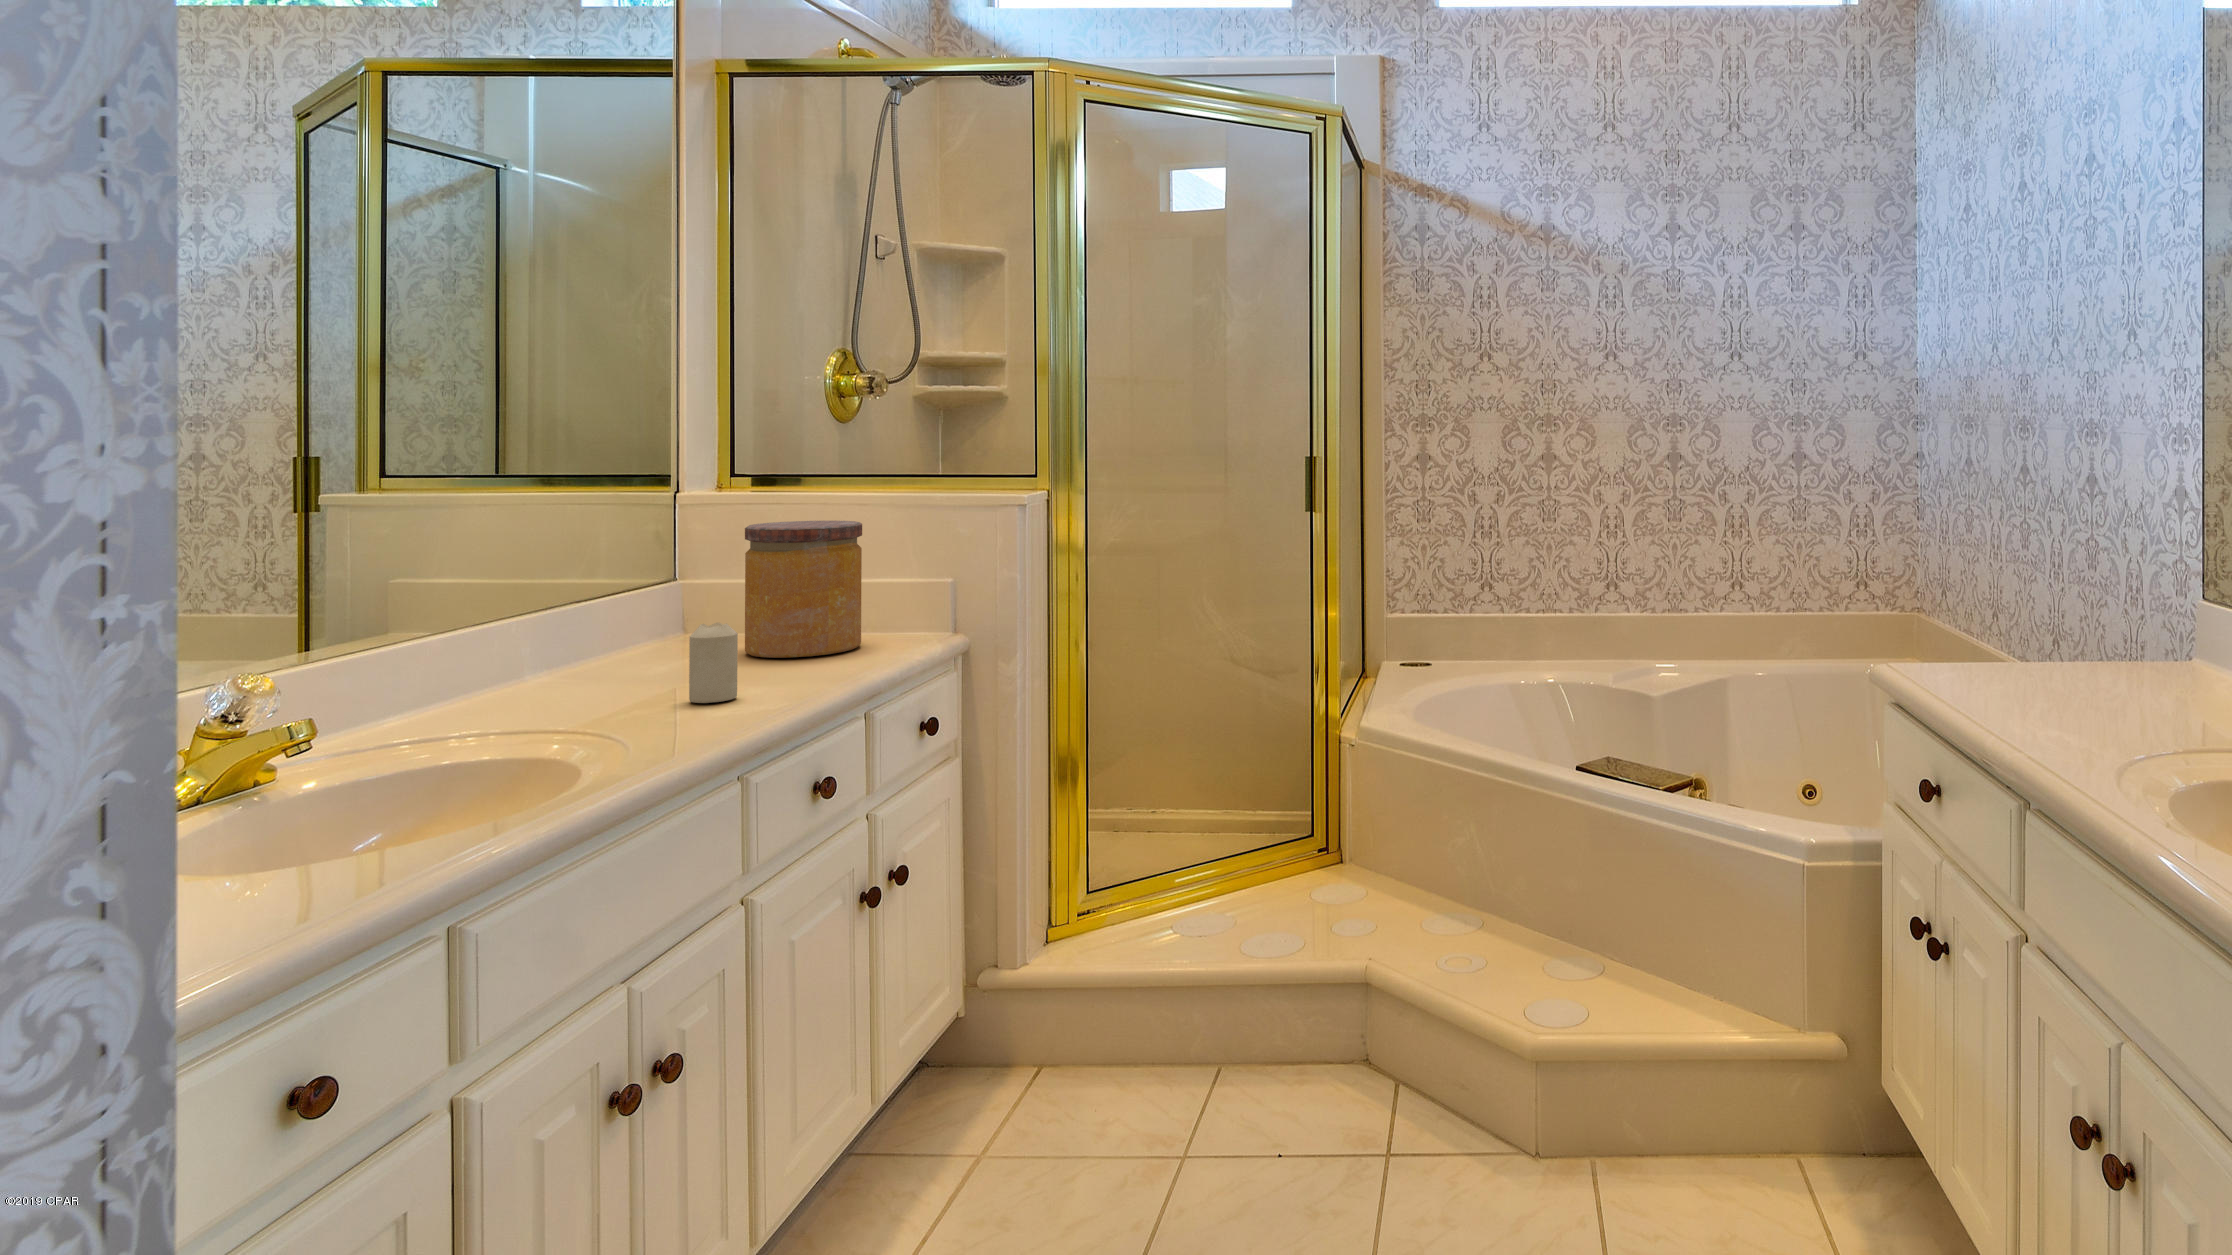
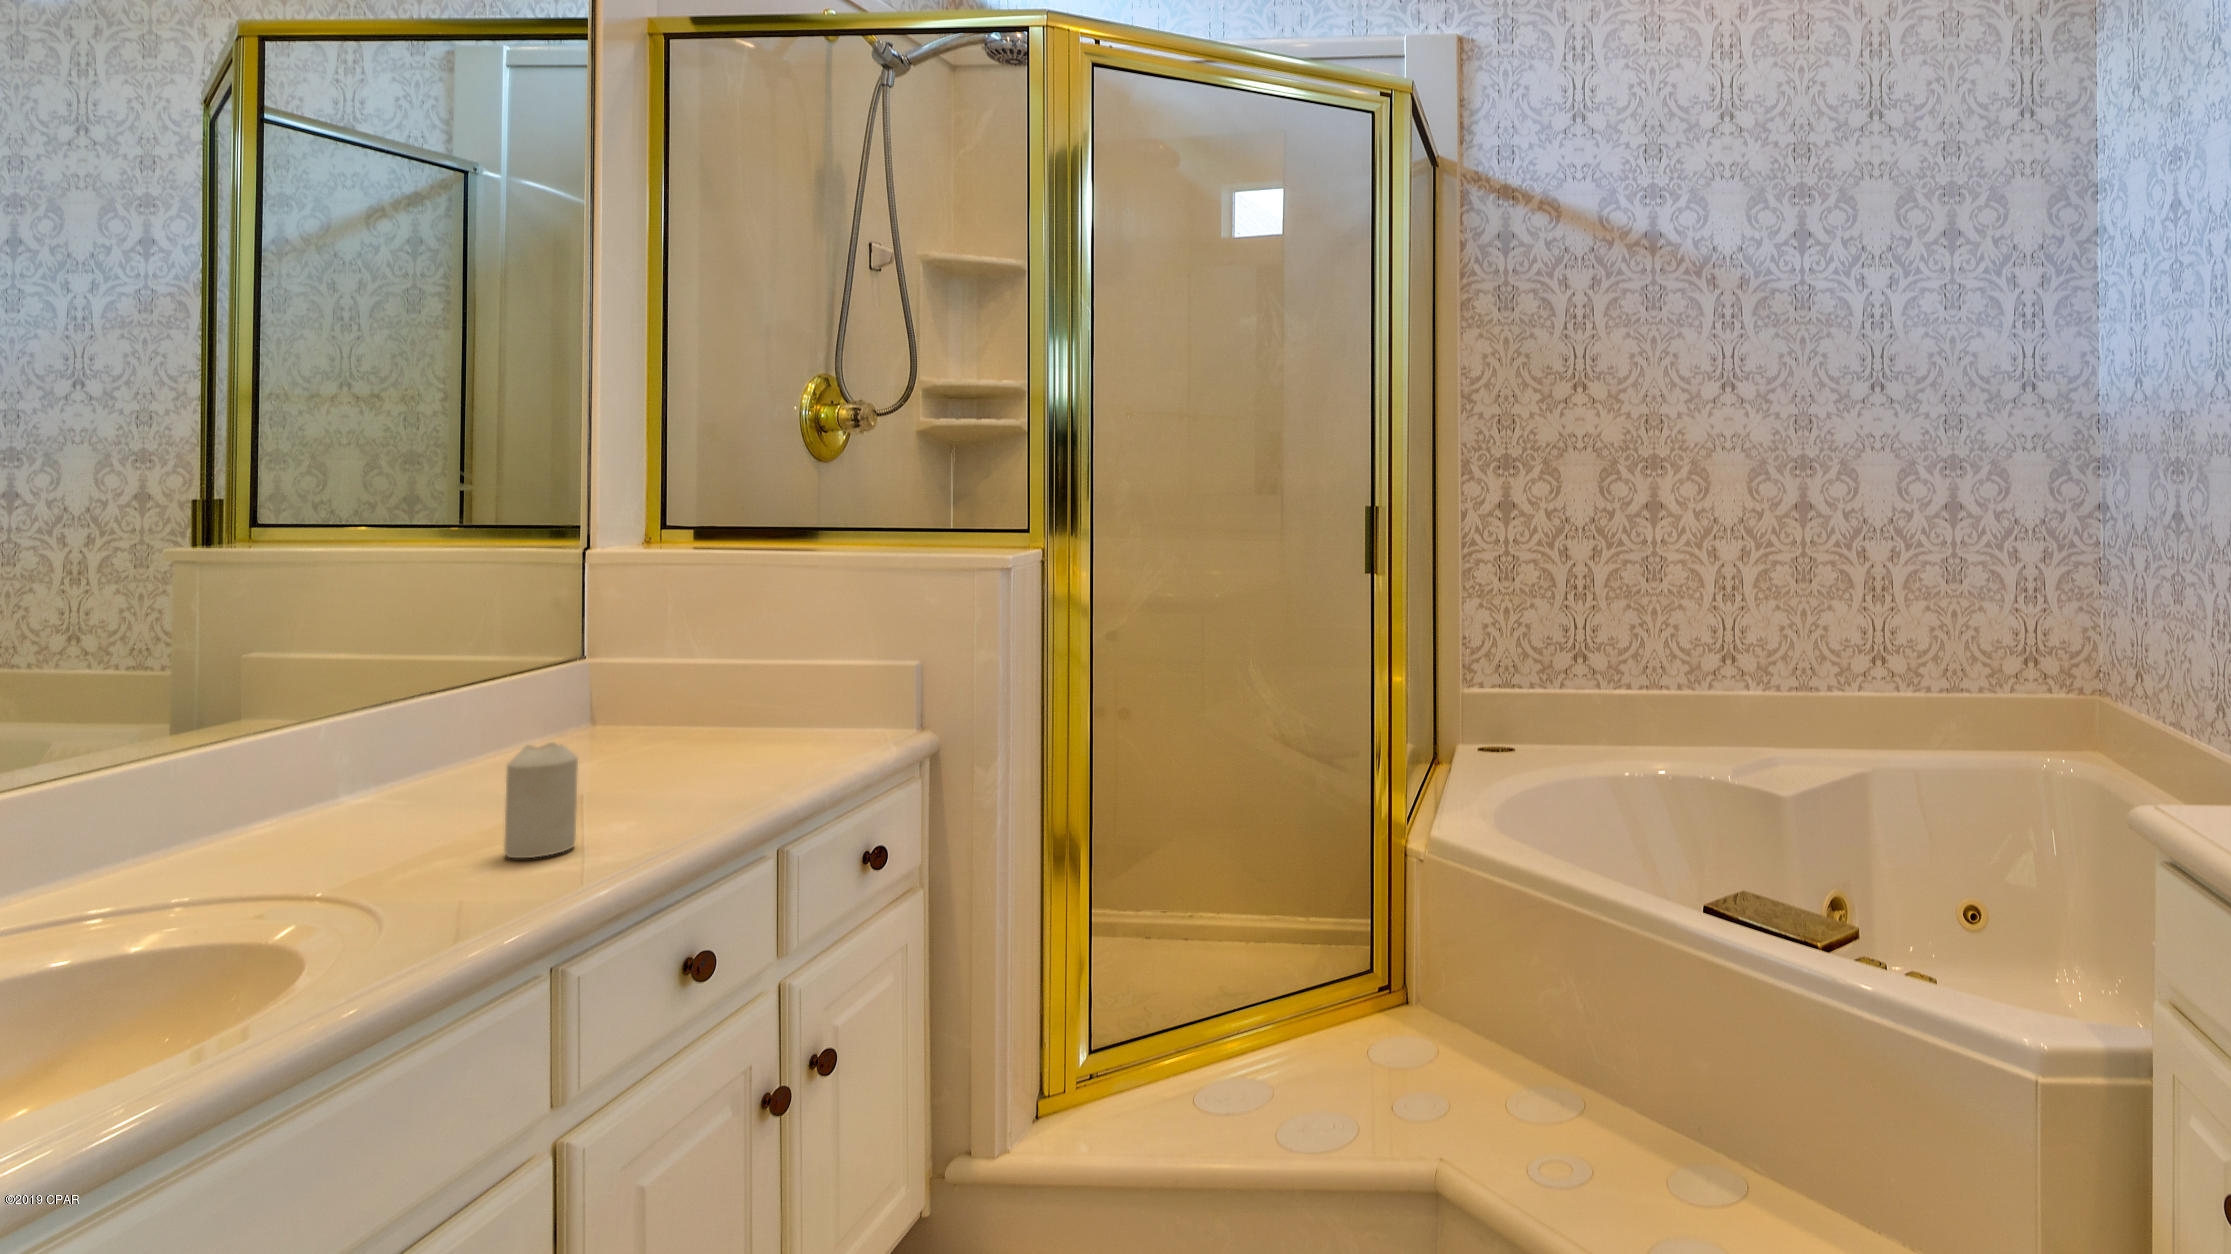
jar: present [745,521,862,658] -> none [637,588,797,771]

